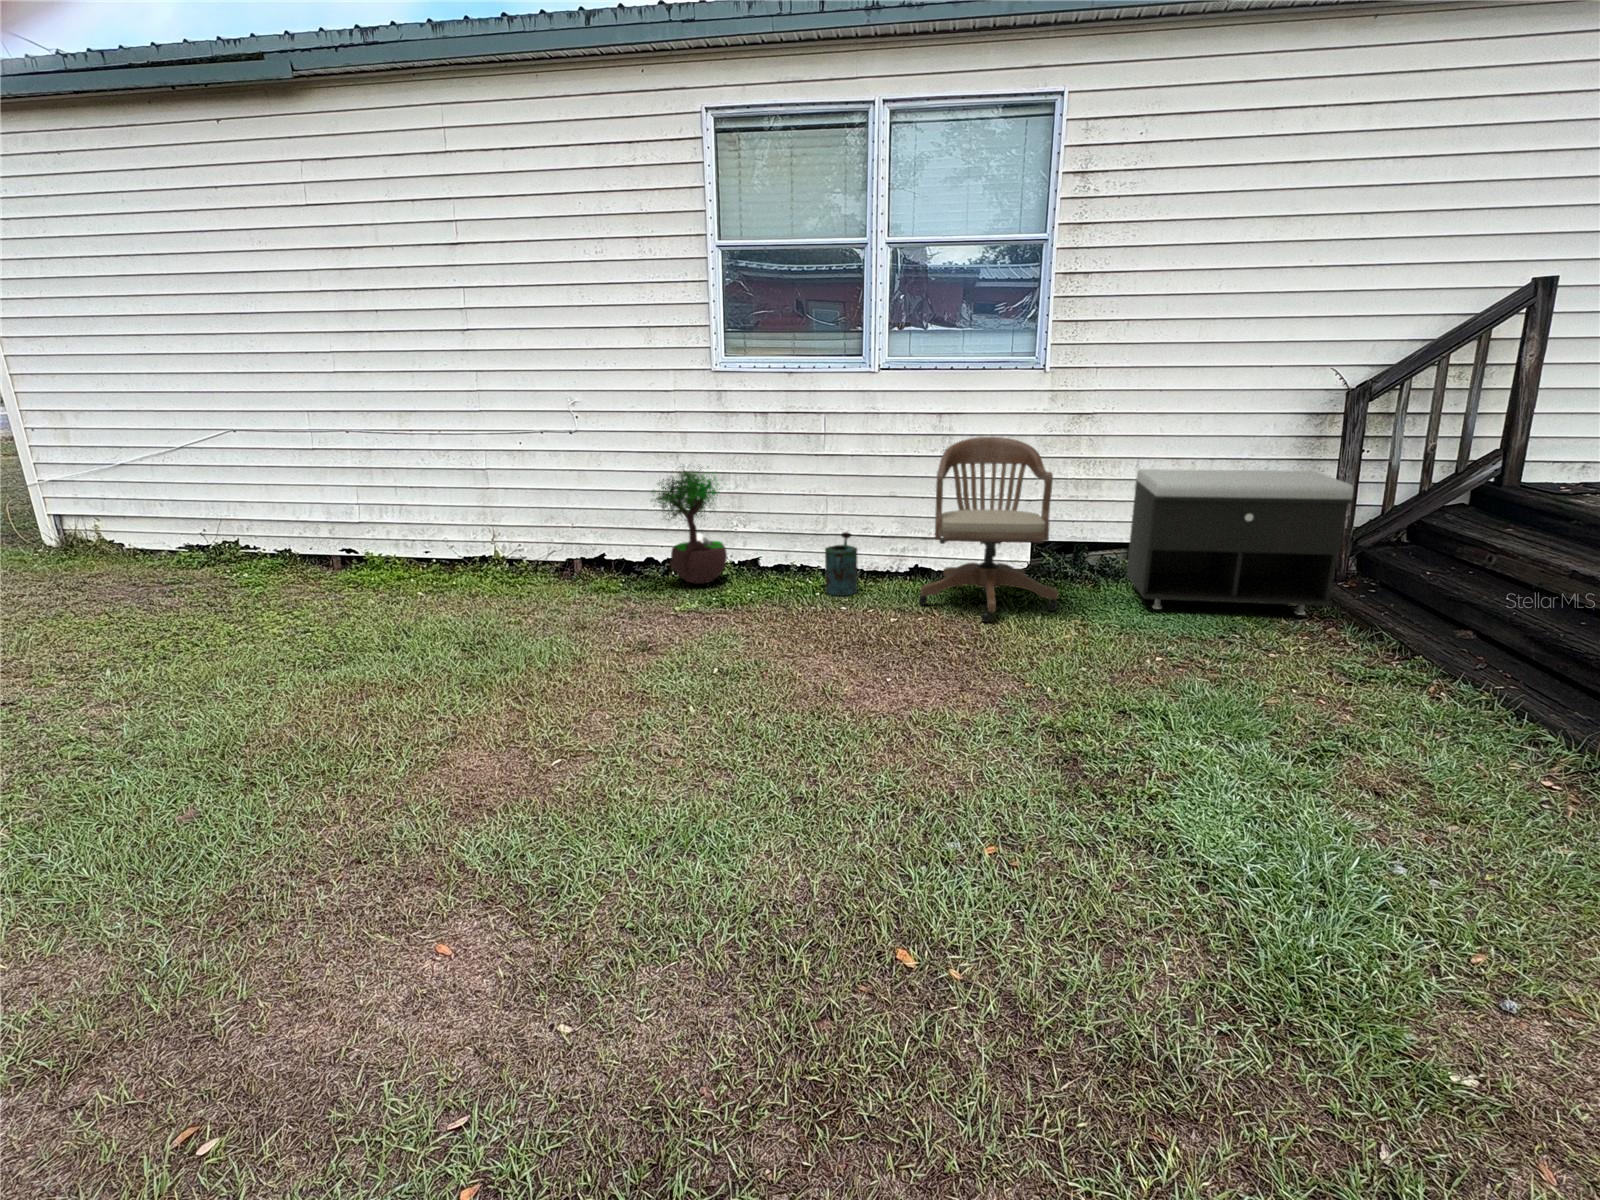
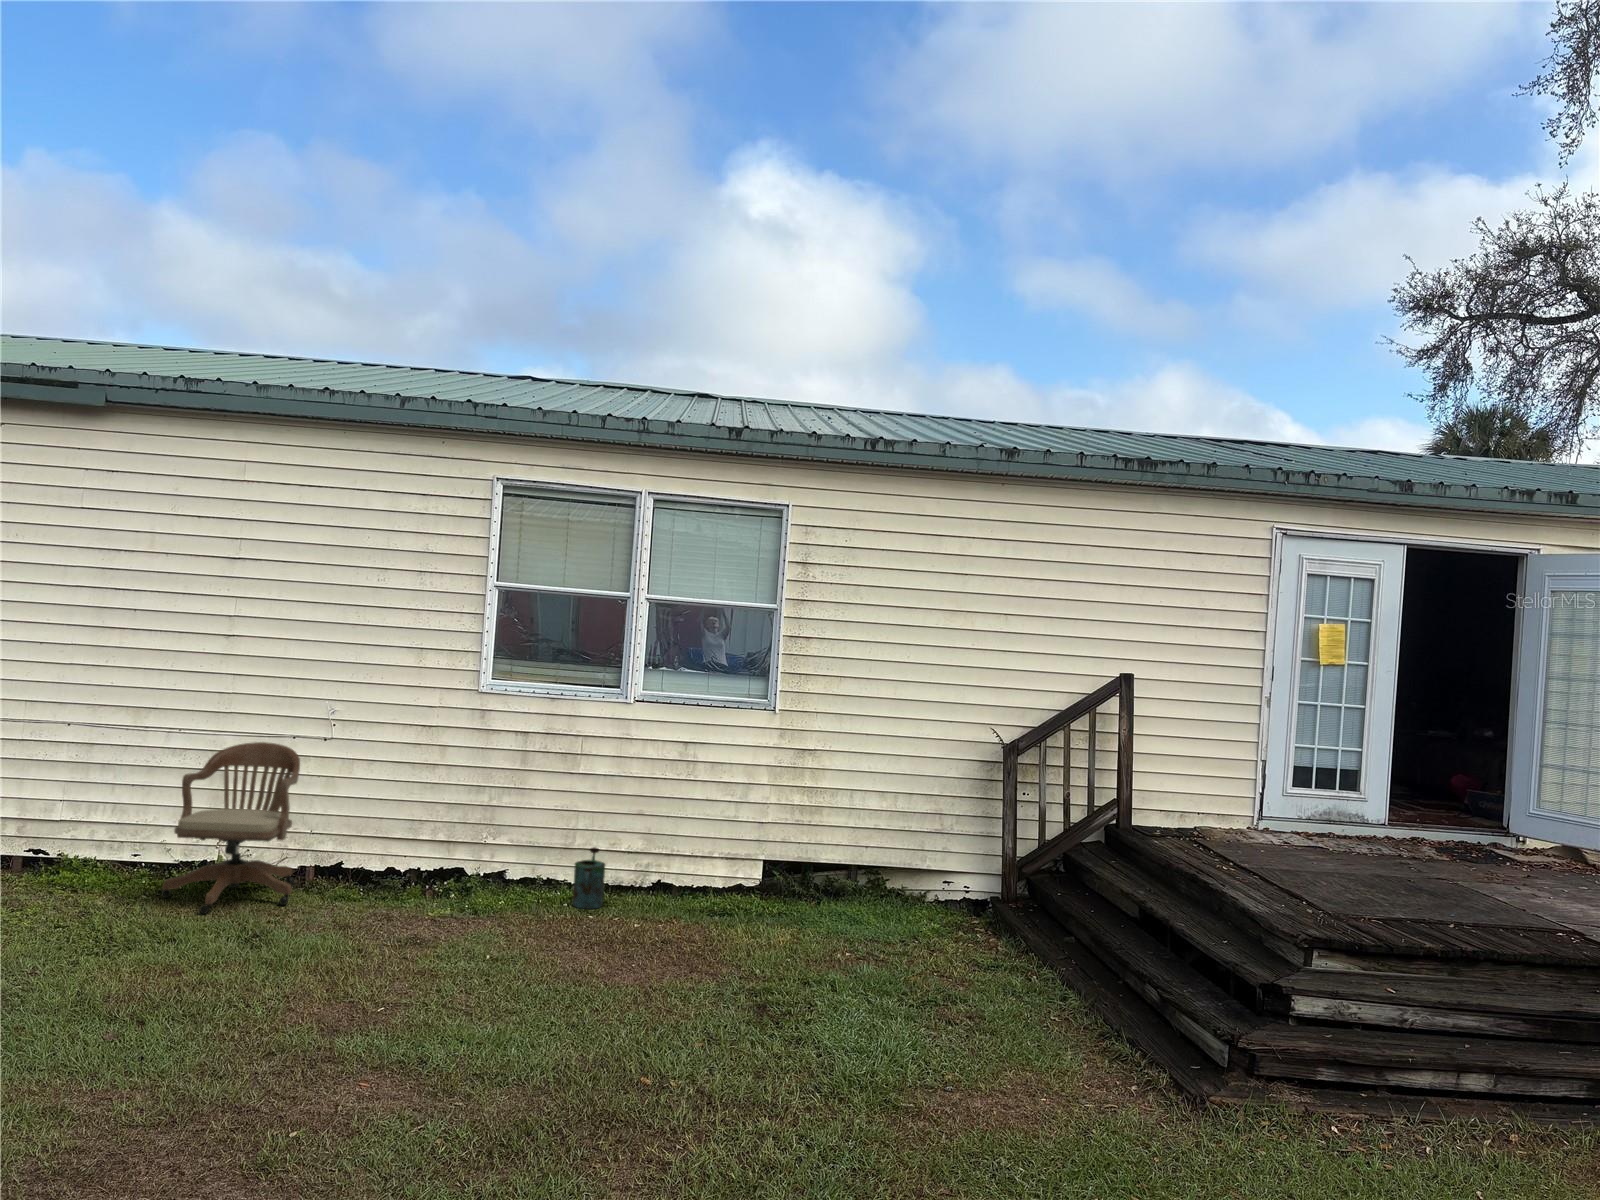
chair: present [919,437,1058,622] -> present [162,742,300,914]
potted tree: present [652,467,727,584] -> none [407,771,485,895]
storage bench: present [1126,469,1353,615] -> none [845,801,1002,930]

